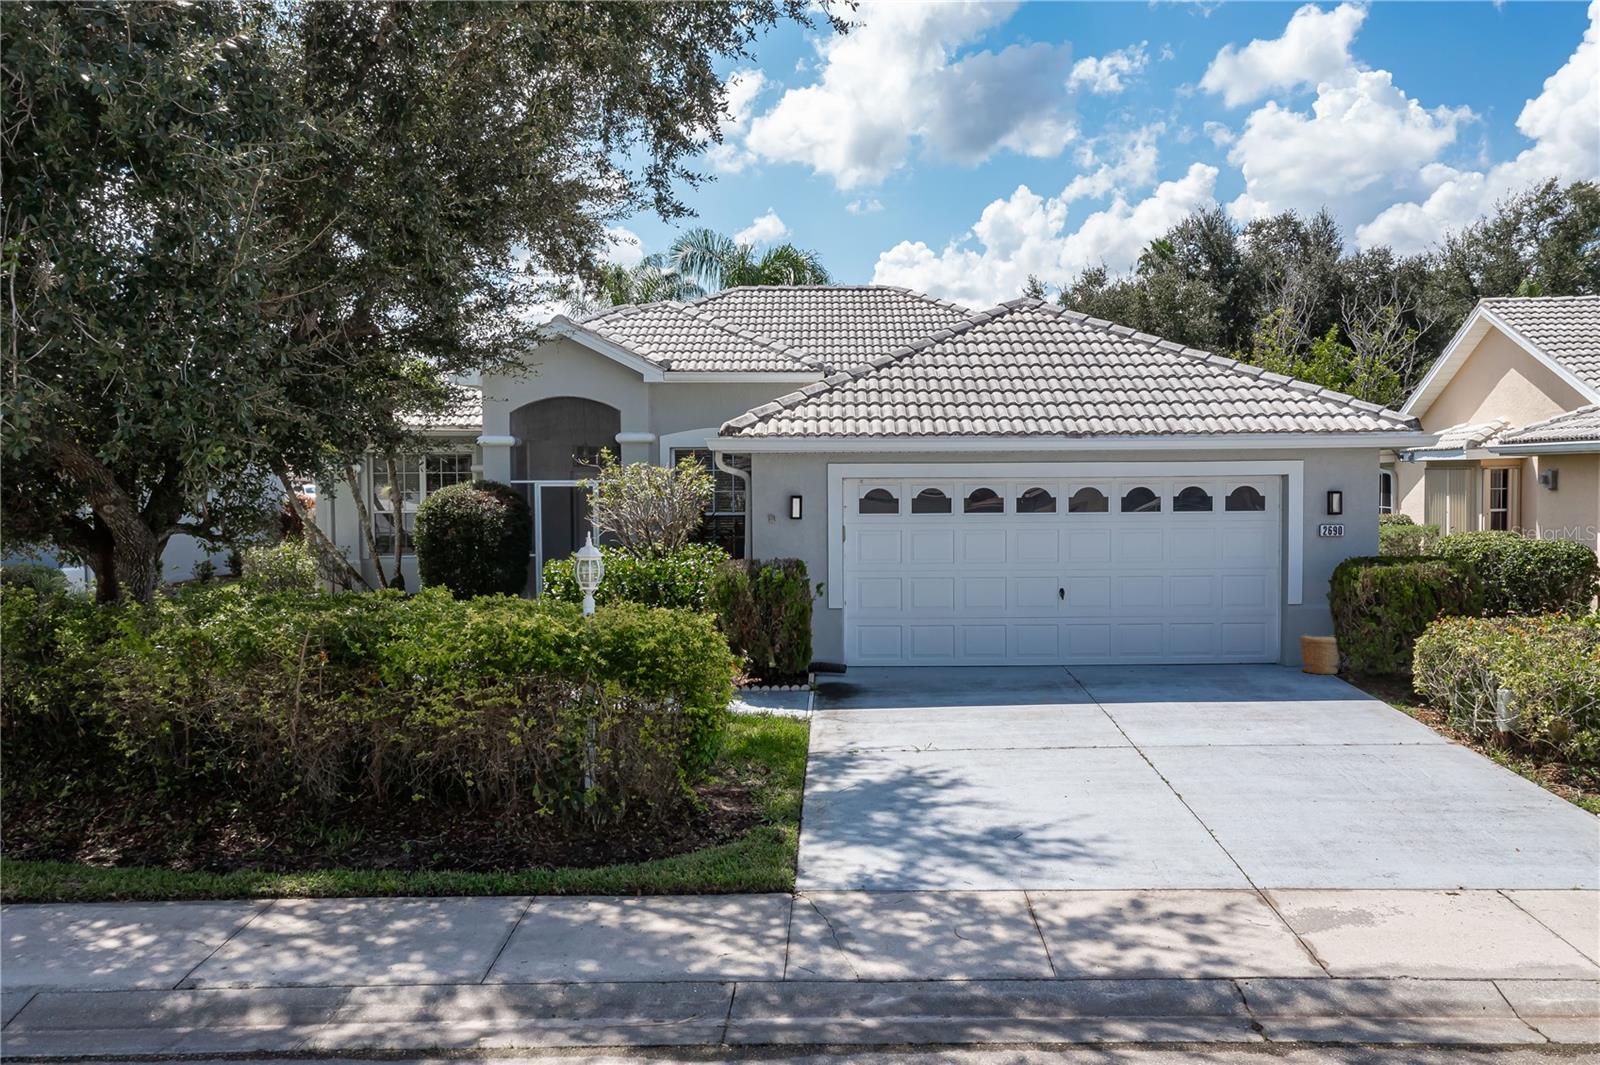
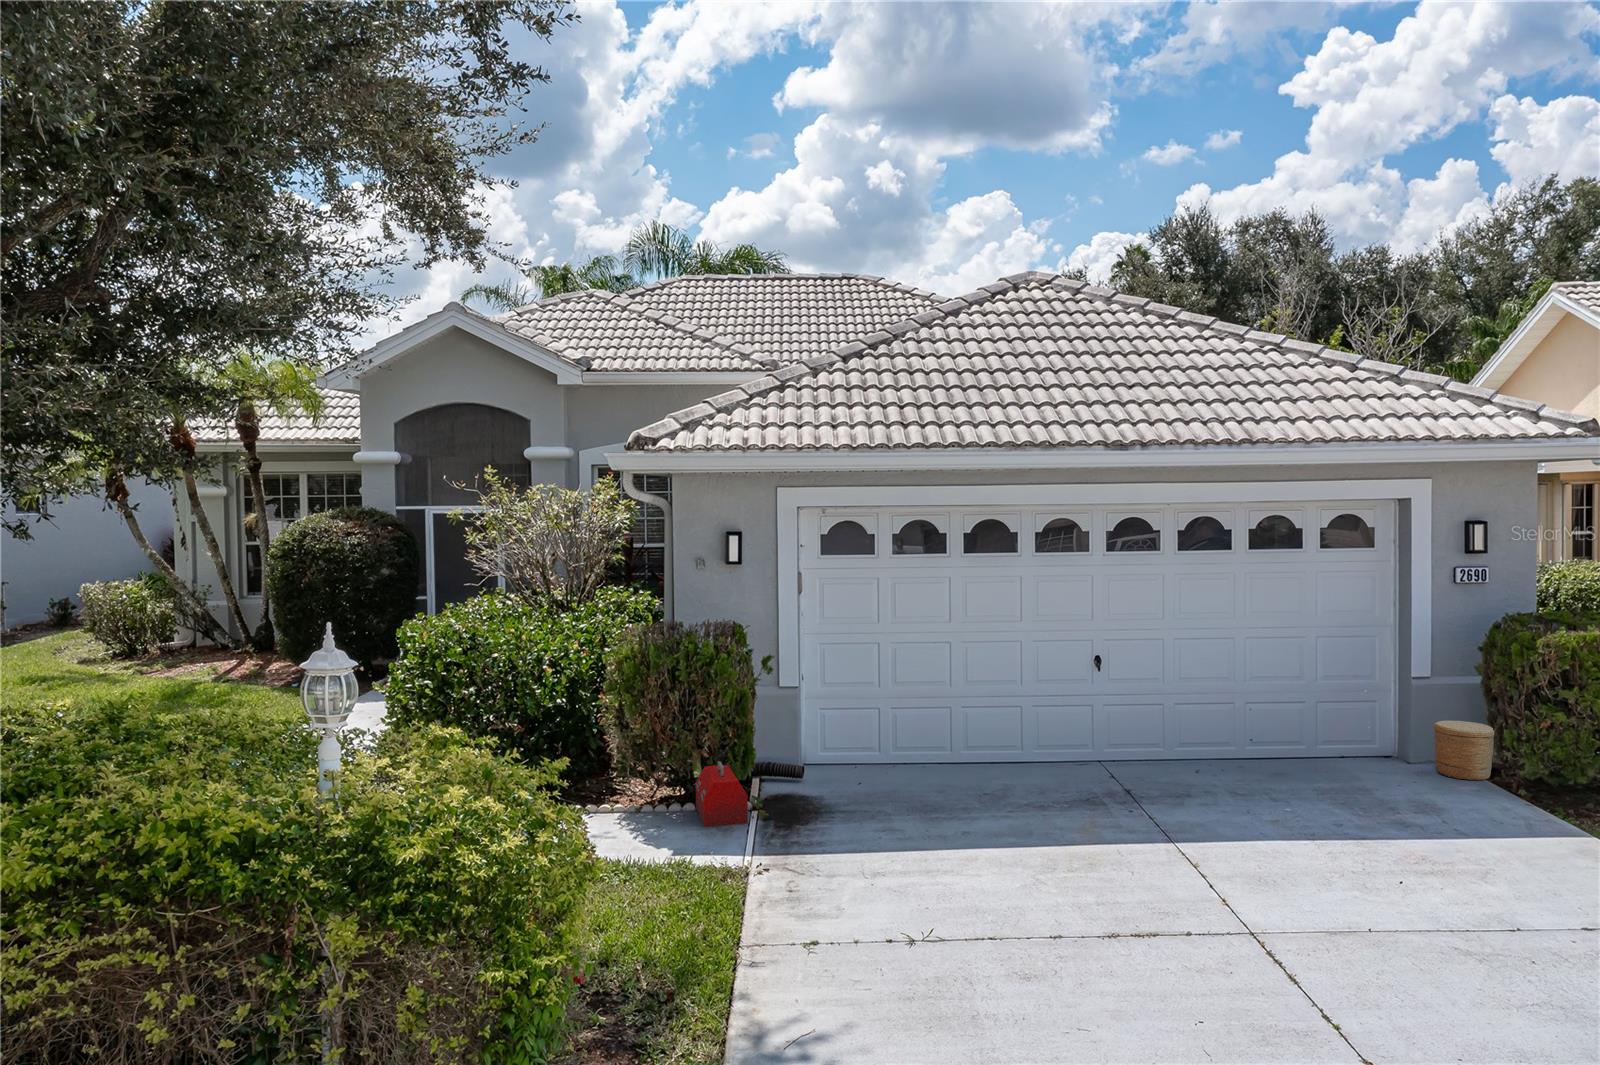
toolbox: none [772,650,809,691] -> present [696,761,748,827]

